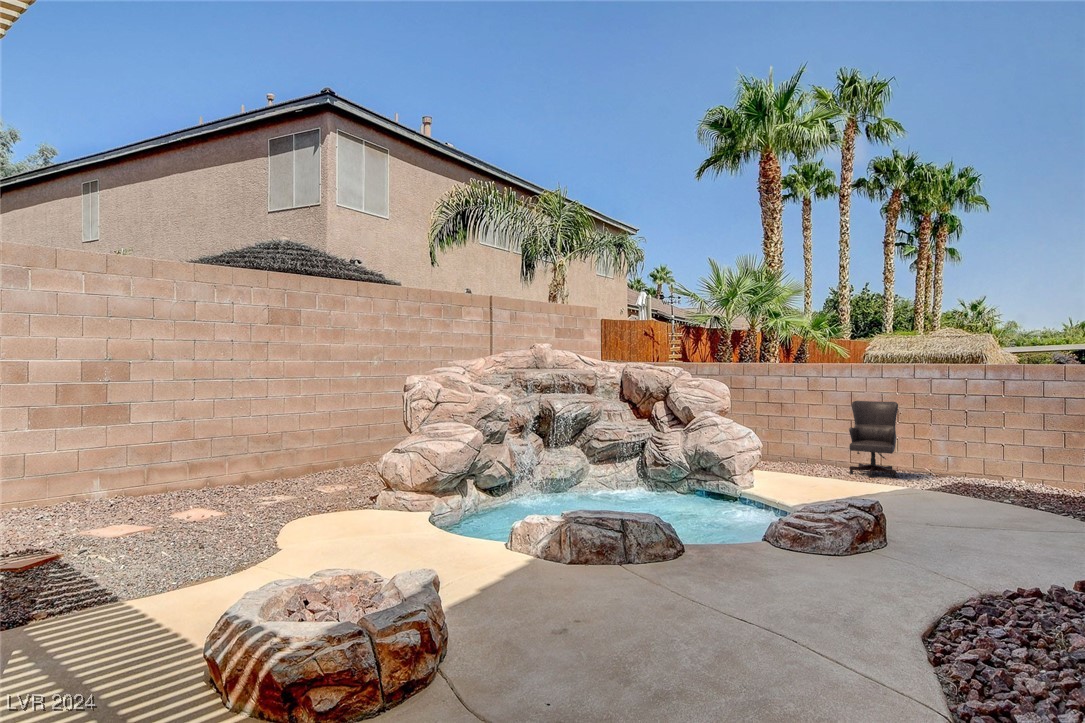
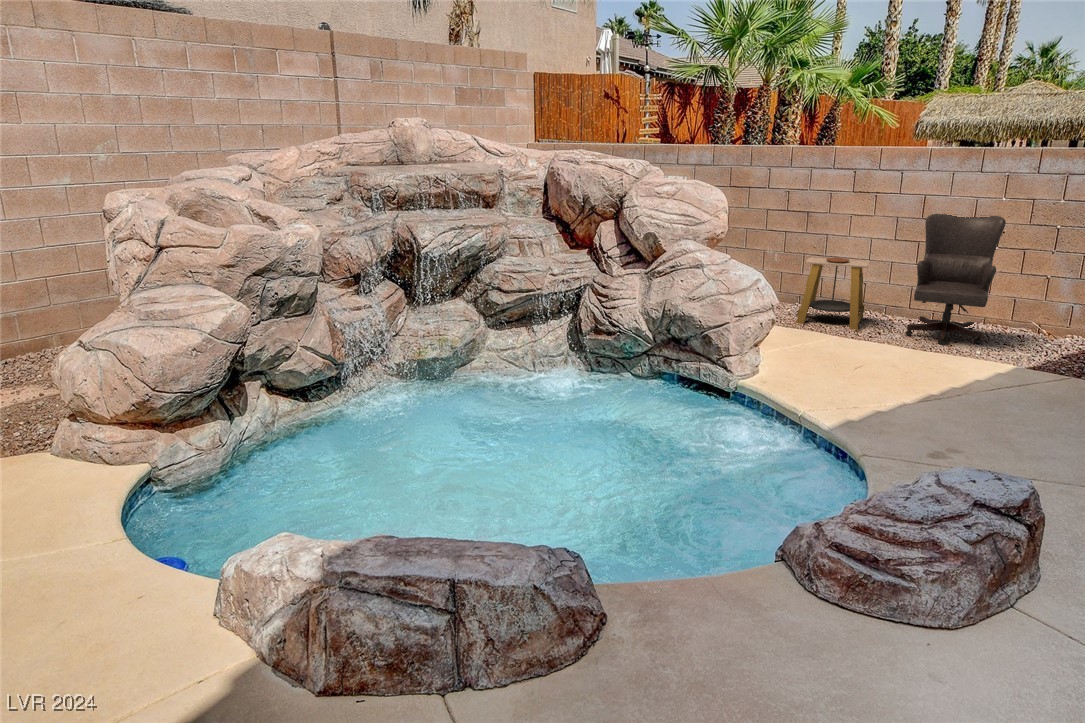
side table: none [780,428,825,471] -> present [796,257,870,330]

